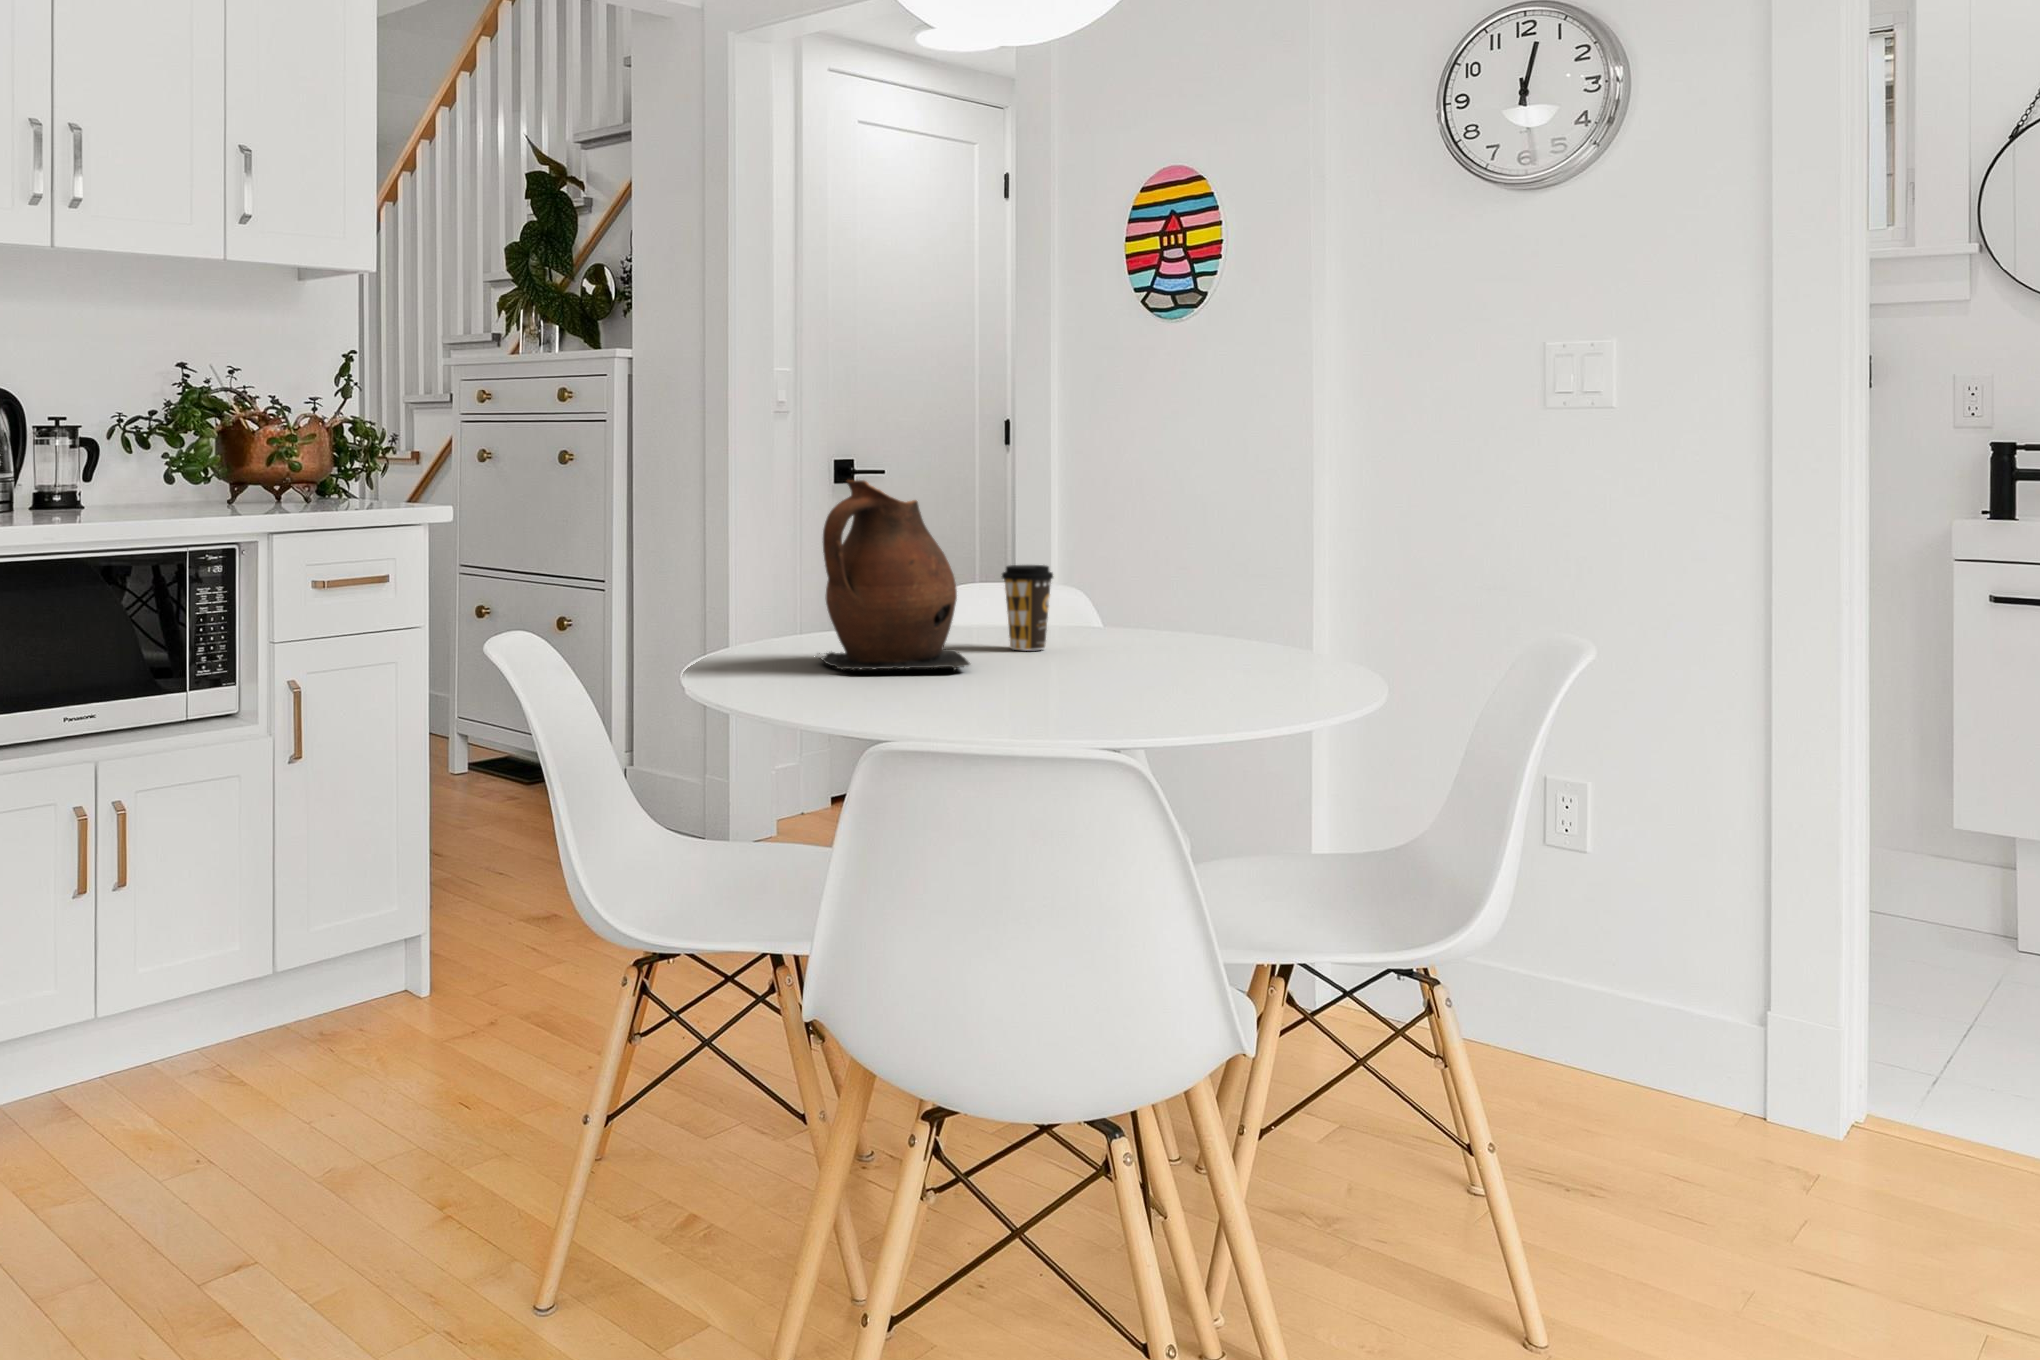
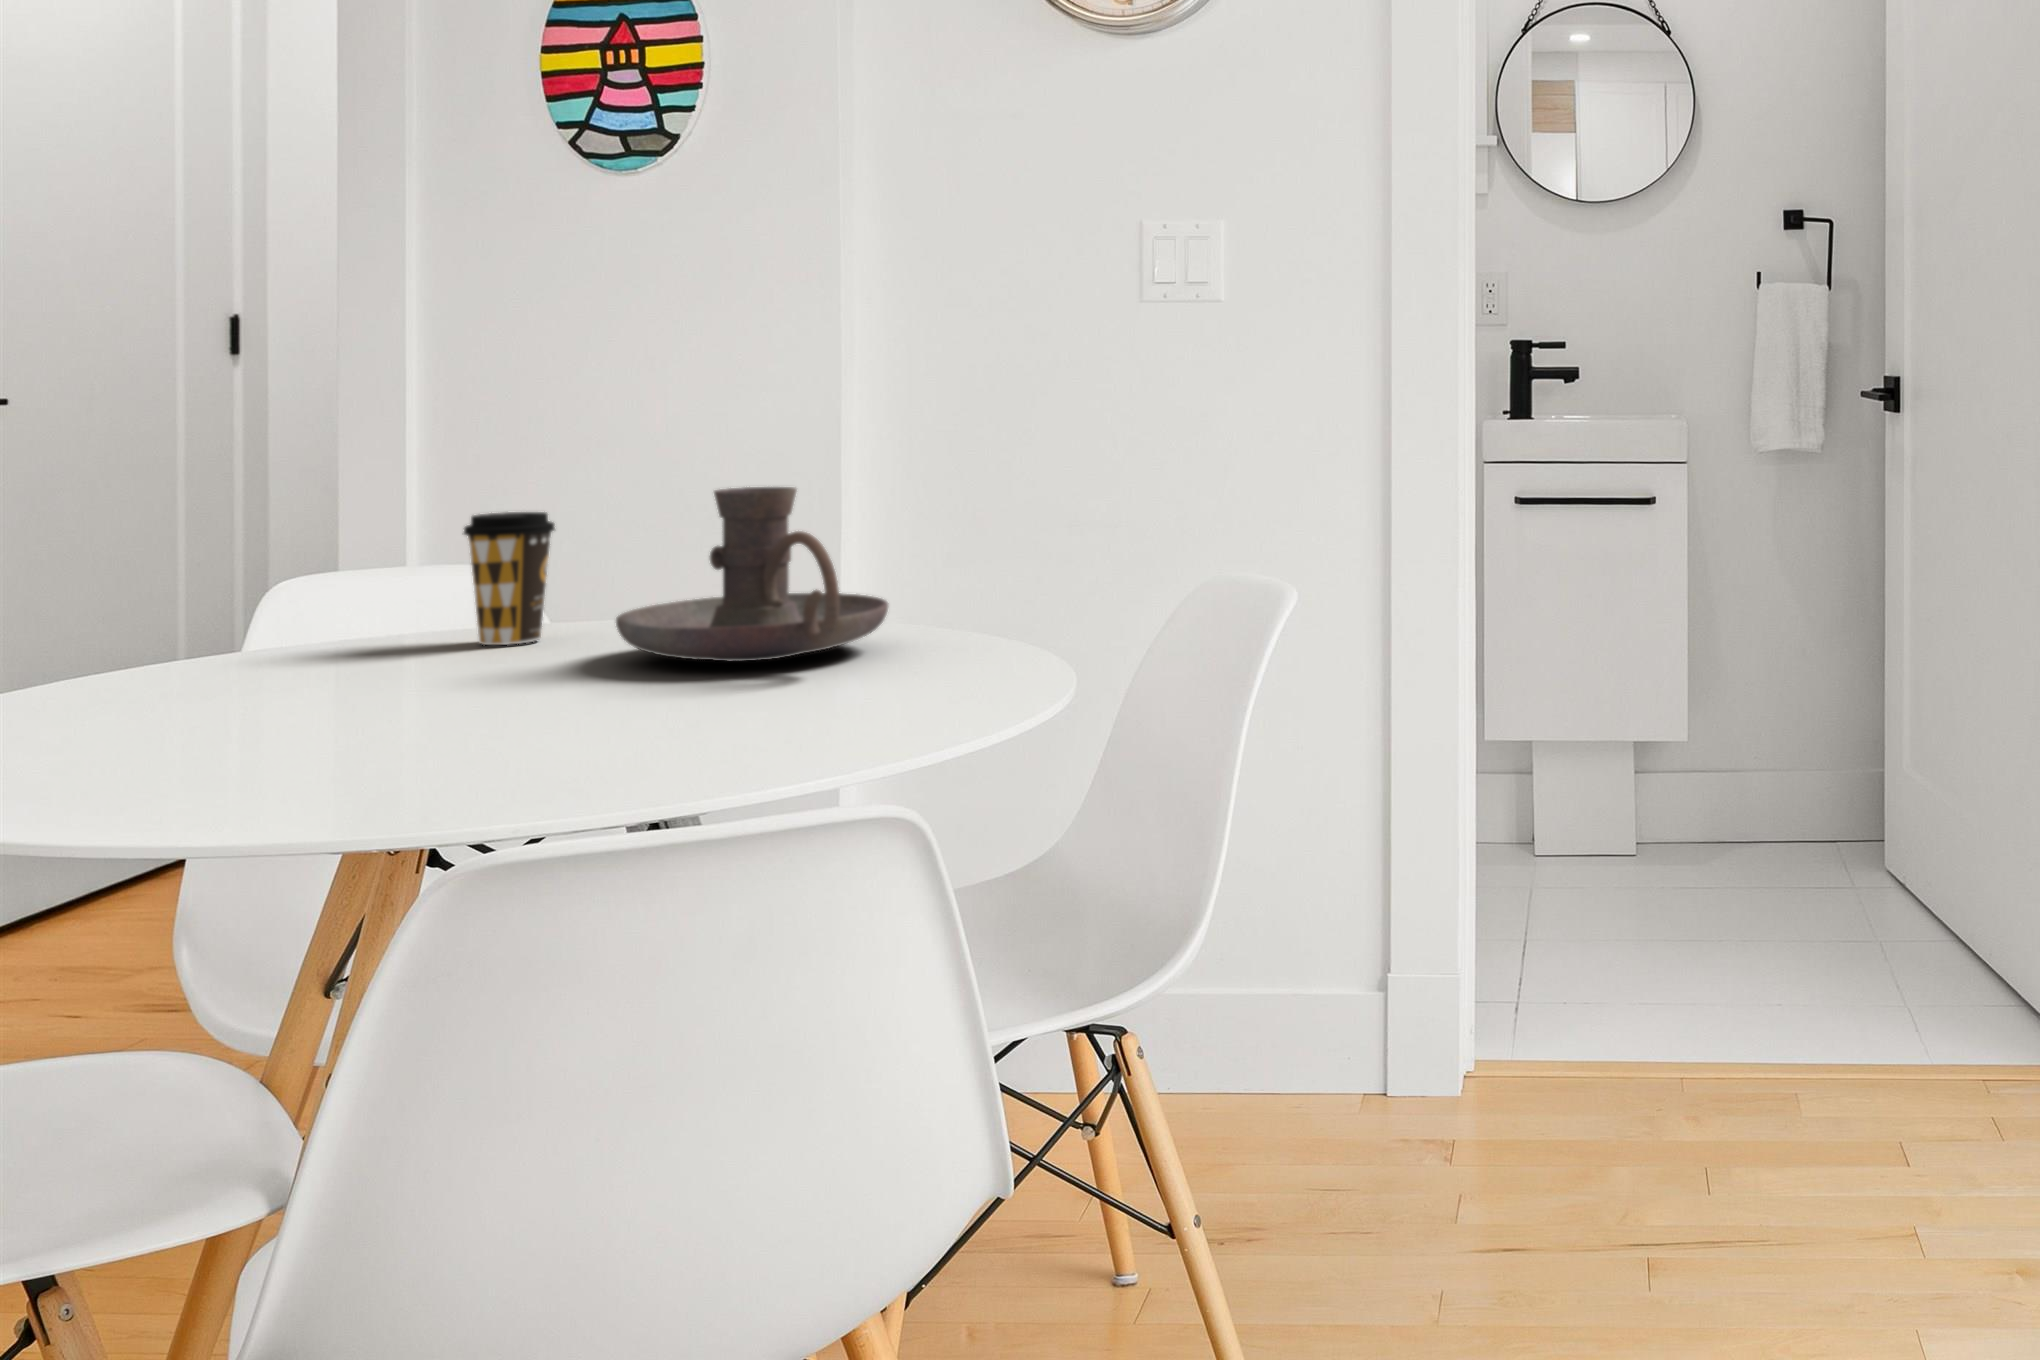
ceramic pitcher: present [819,480,970,670] -> none [125,381,460,708]
candle holder: none [1064,557,1237,676] -> present [616,487,888,661]

